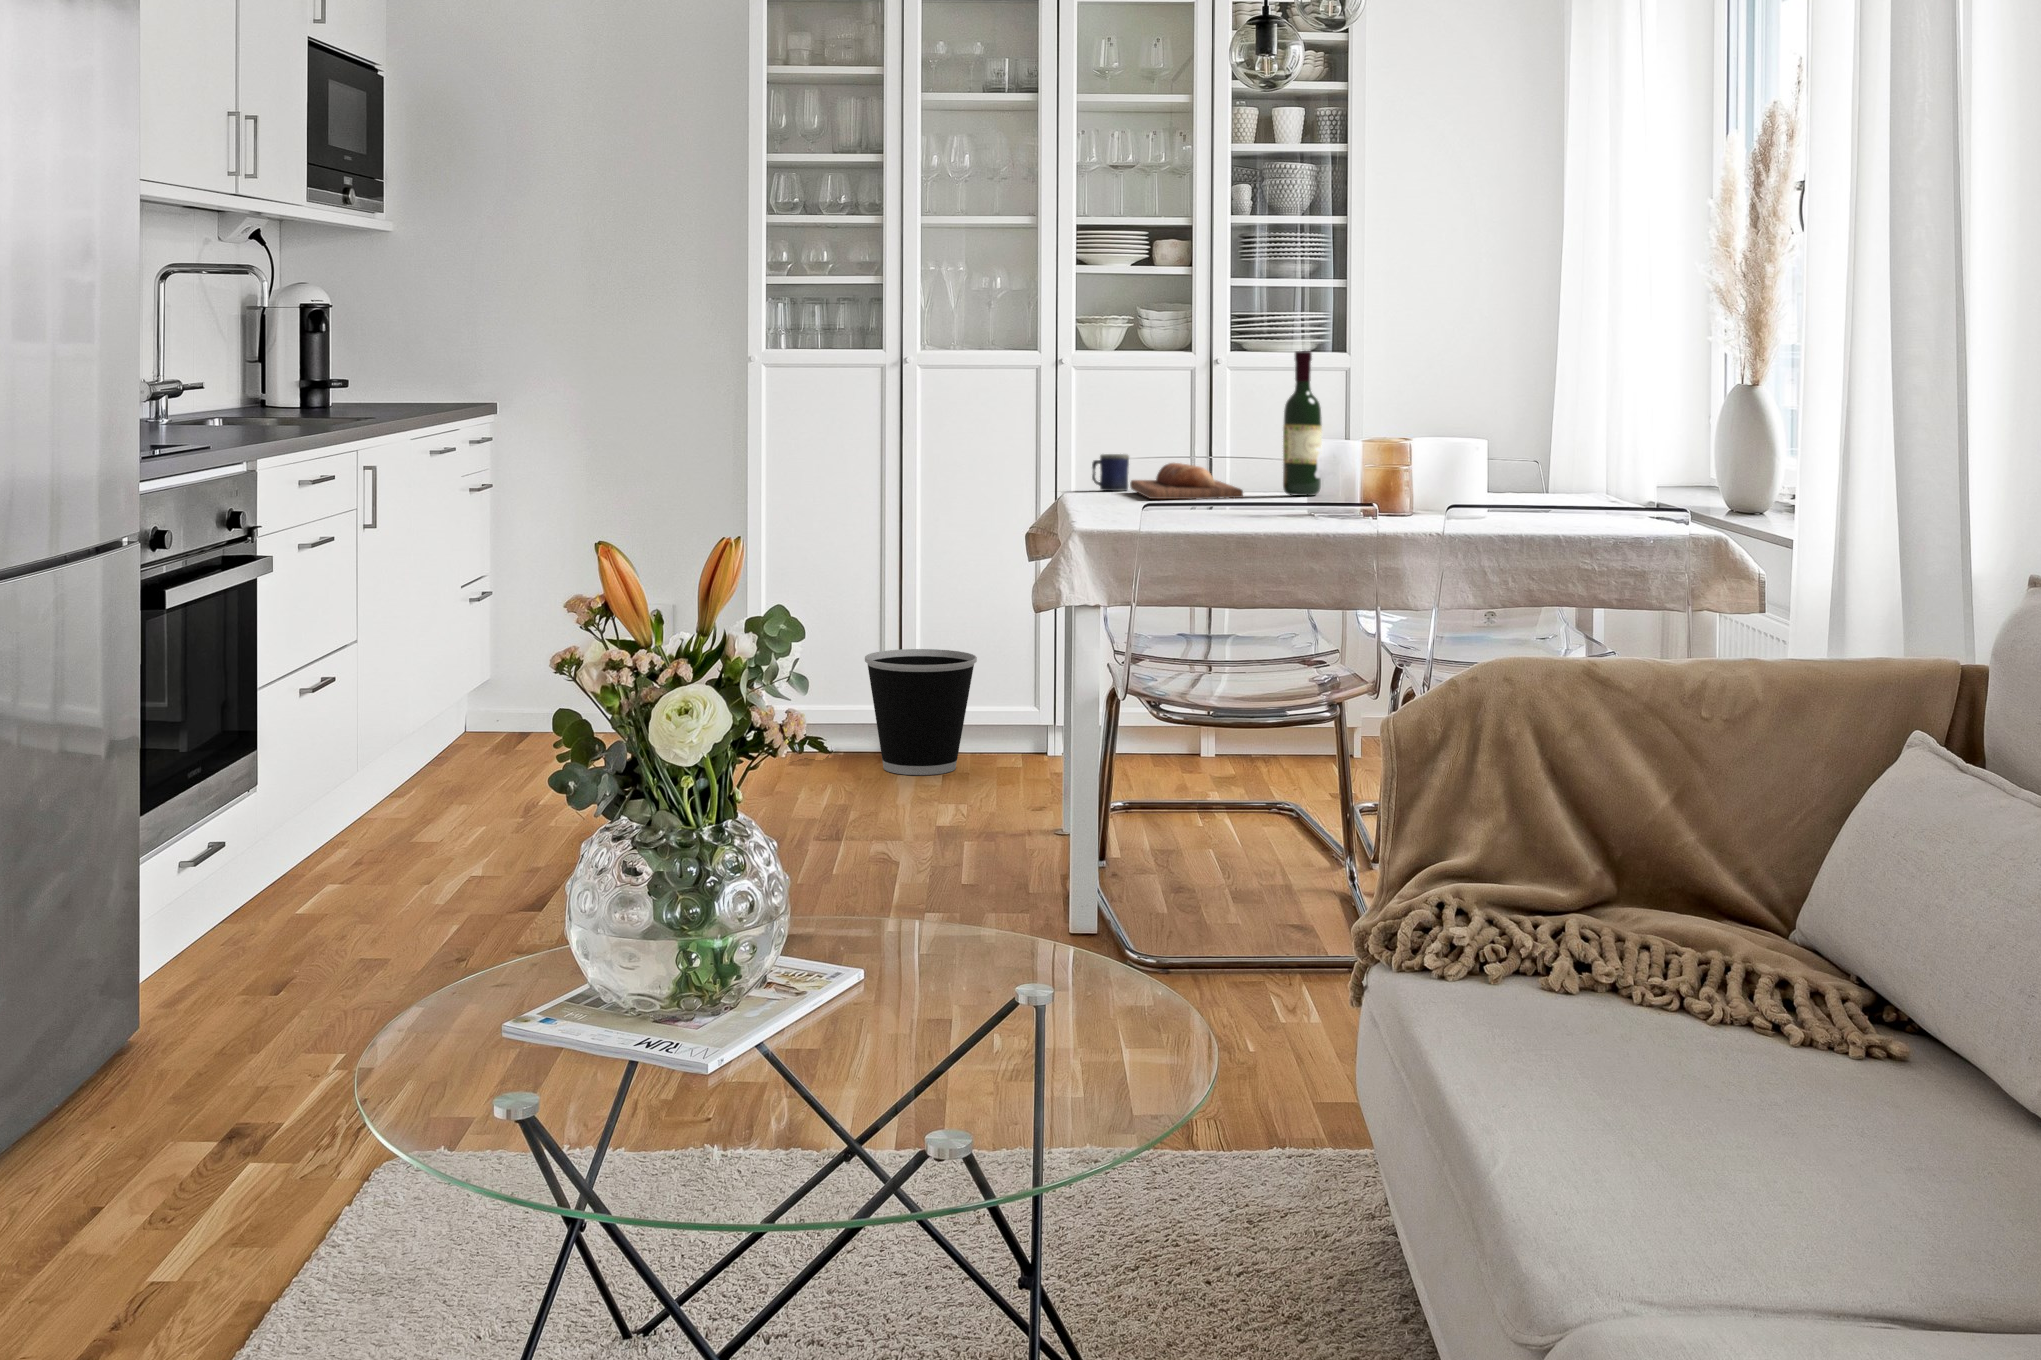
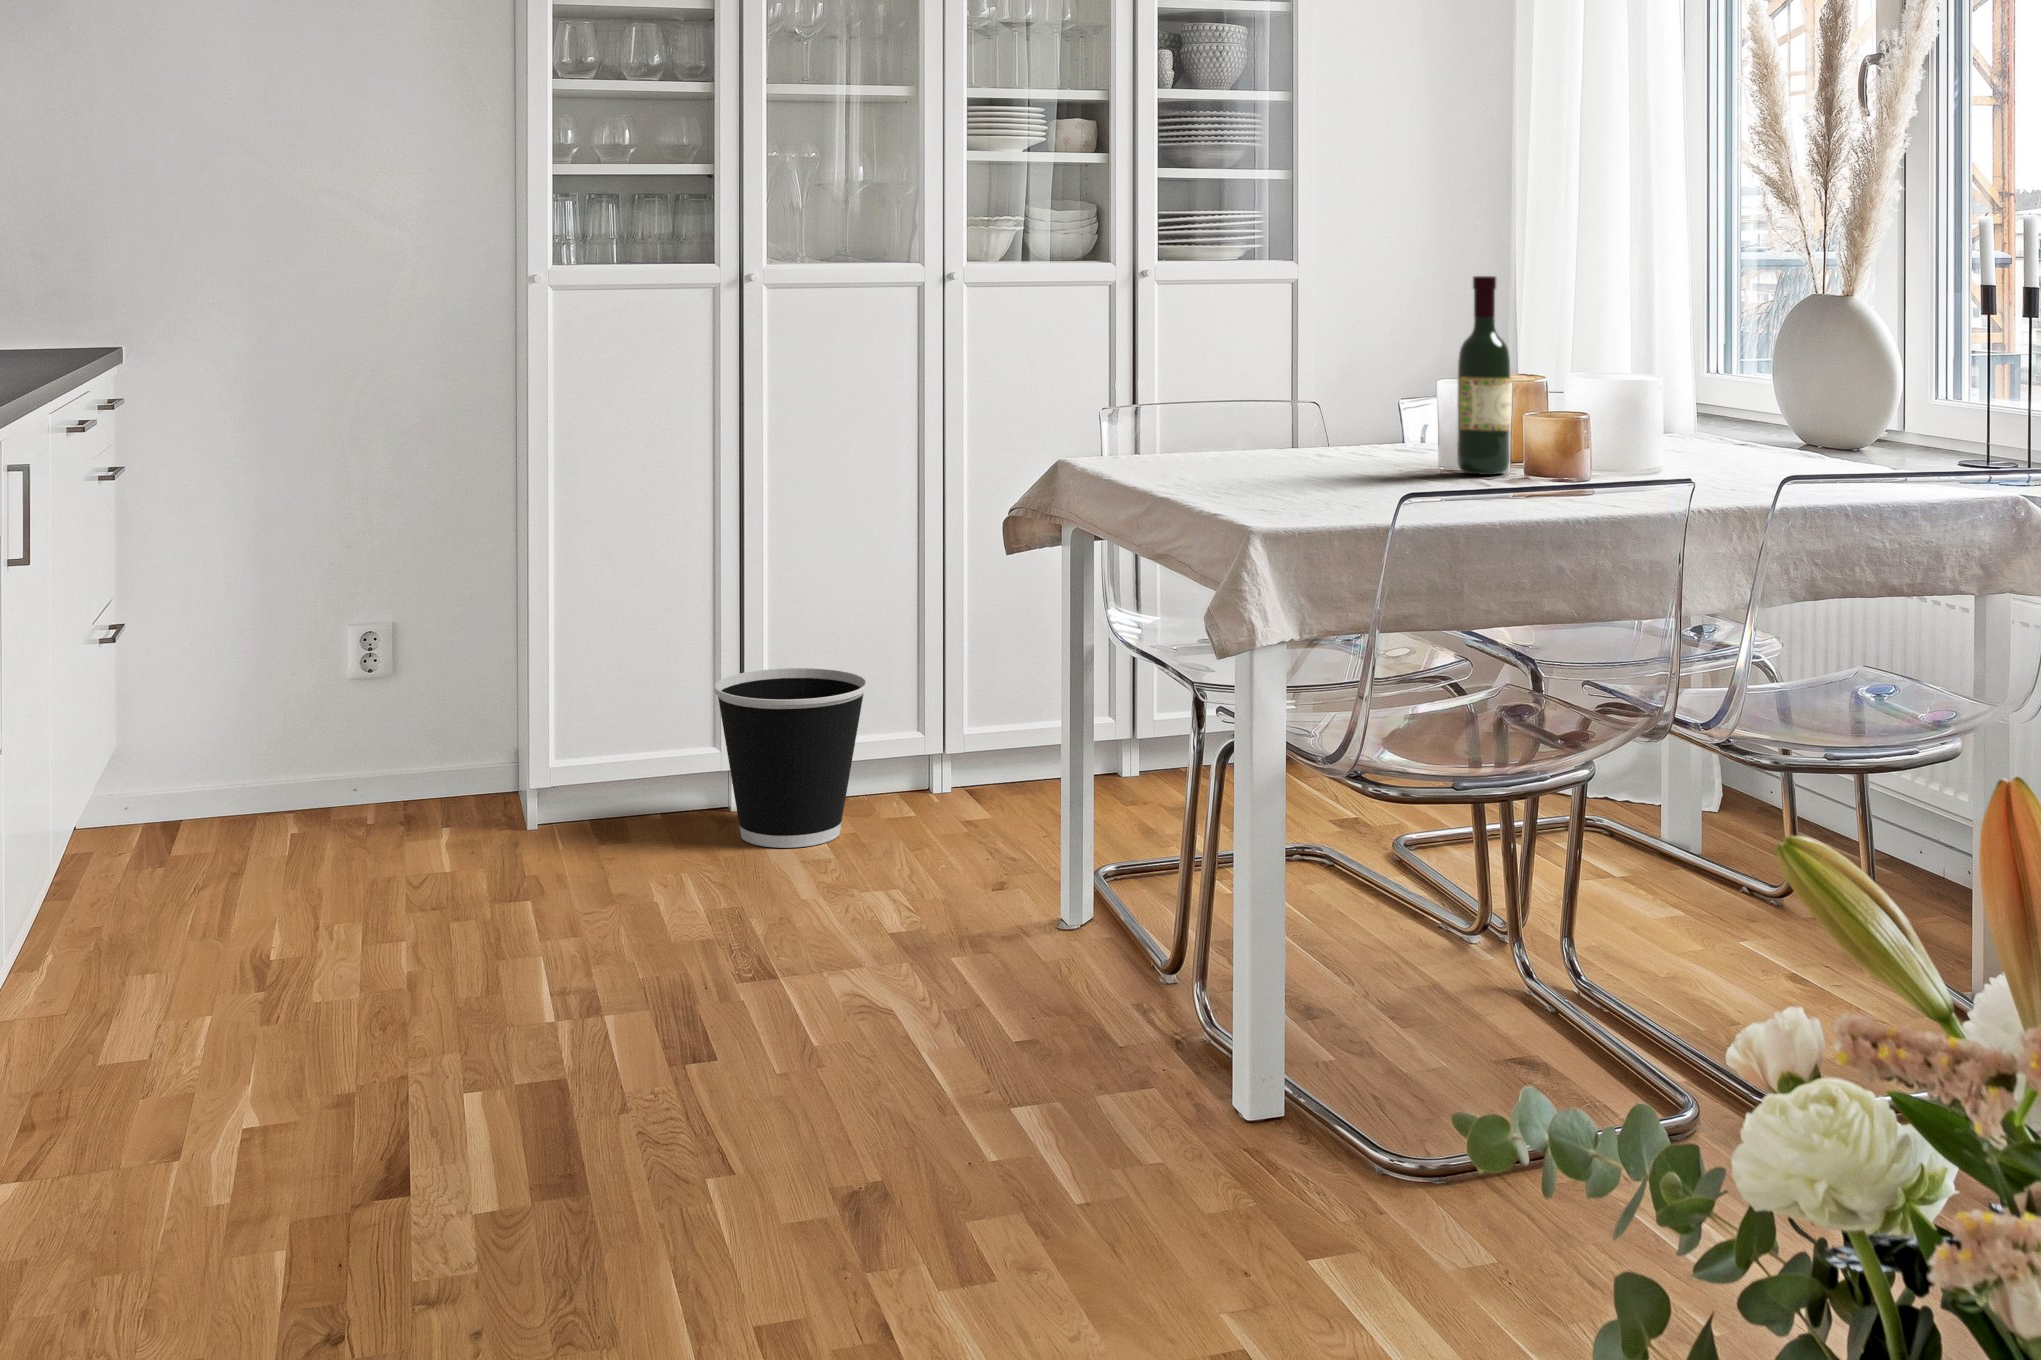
mug: present [1092,454,1129,491] -> none [1122,414,1176,466]
bread loaf: present [1130,463,1243,499] -> none [1195,428,1407,486]

